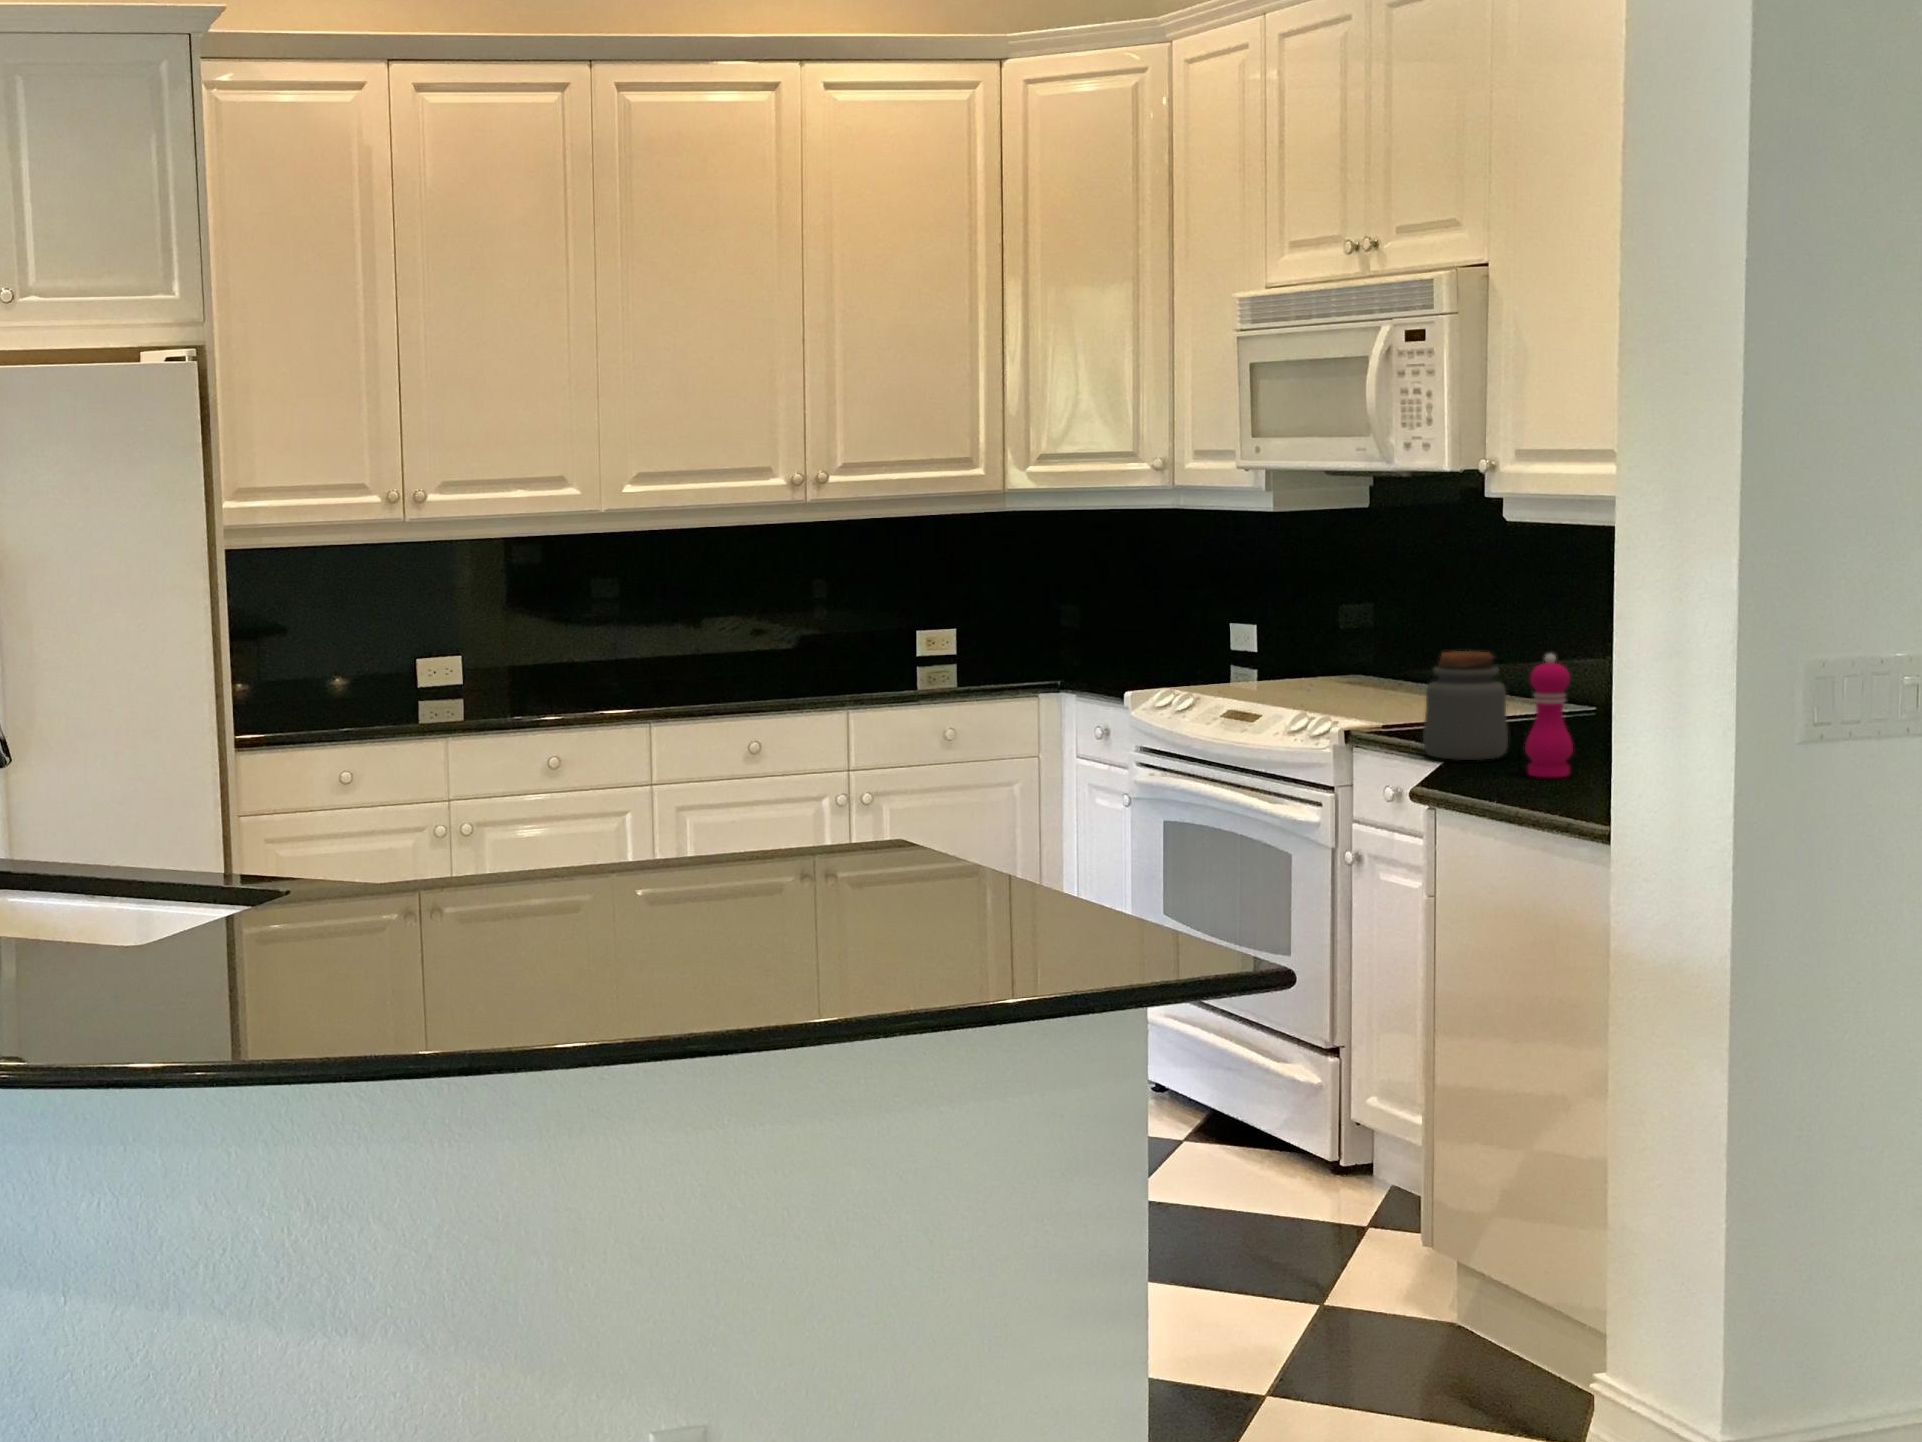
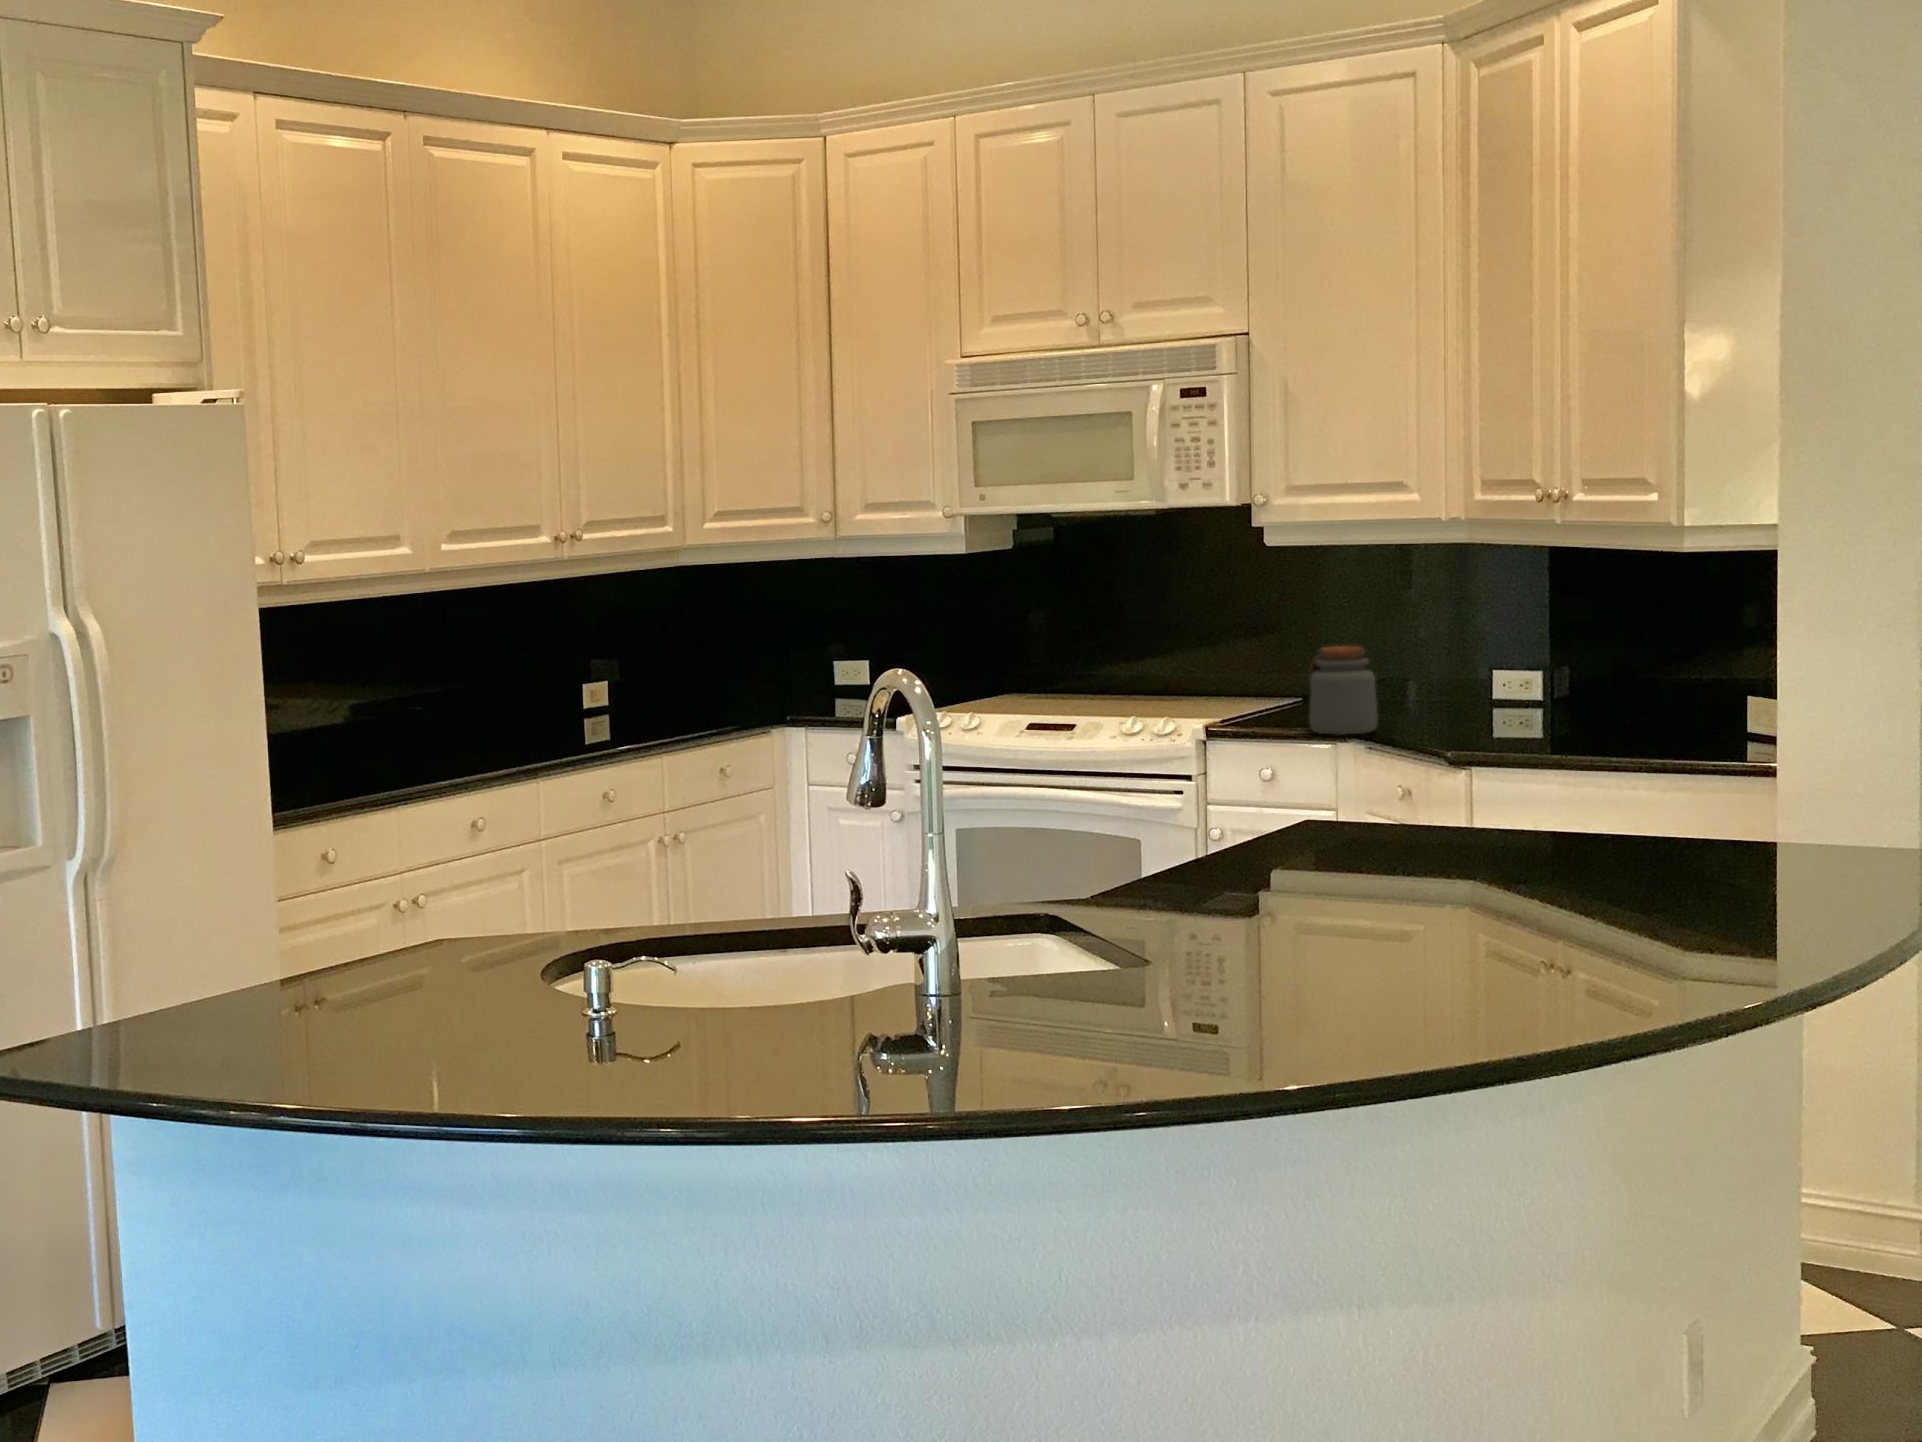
pepper mill: present [1525,654,1573,778] -> none [1435,639,1474,739]

